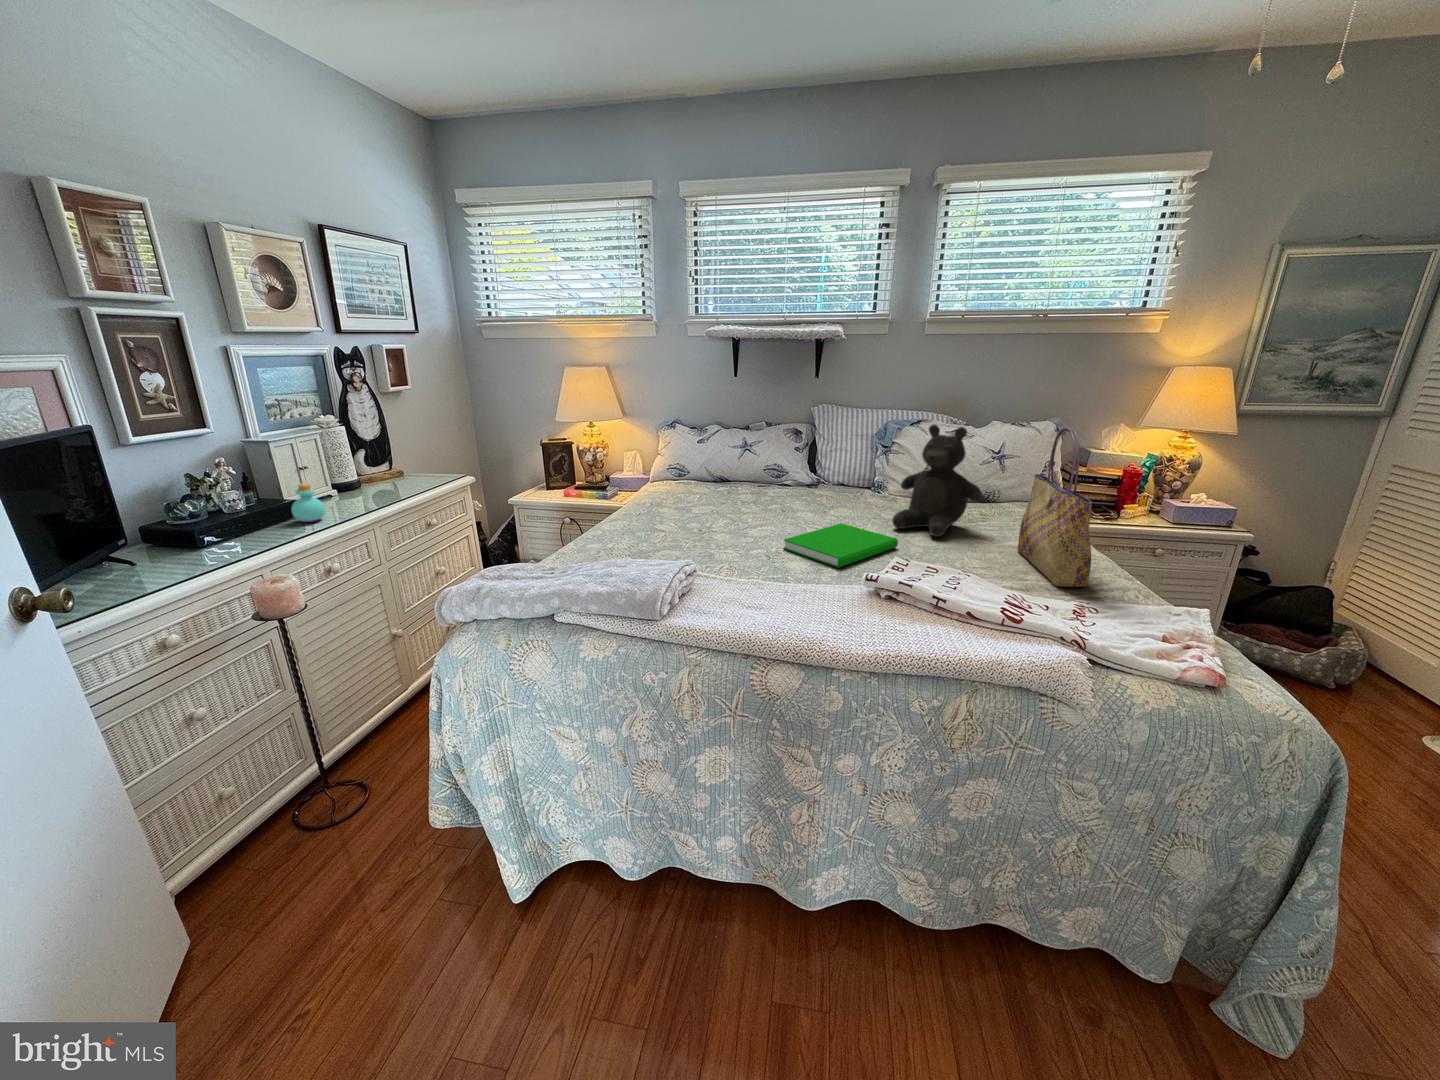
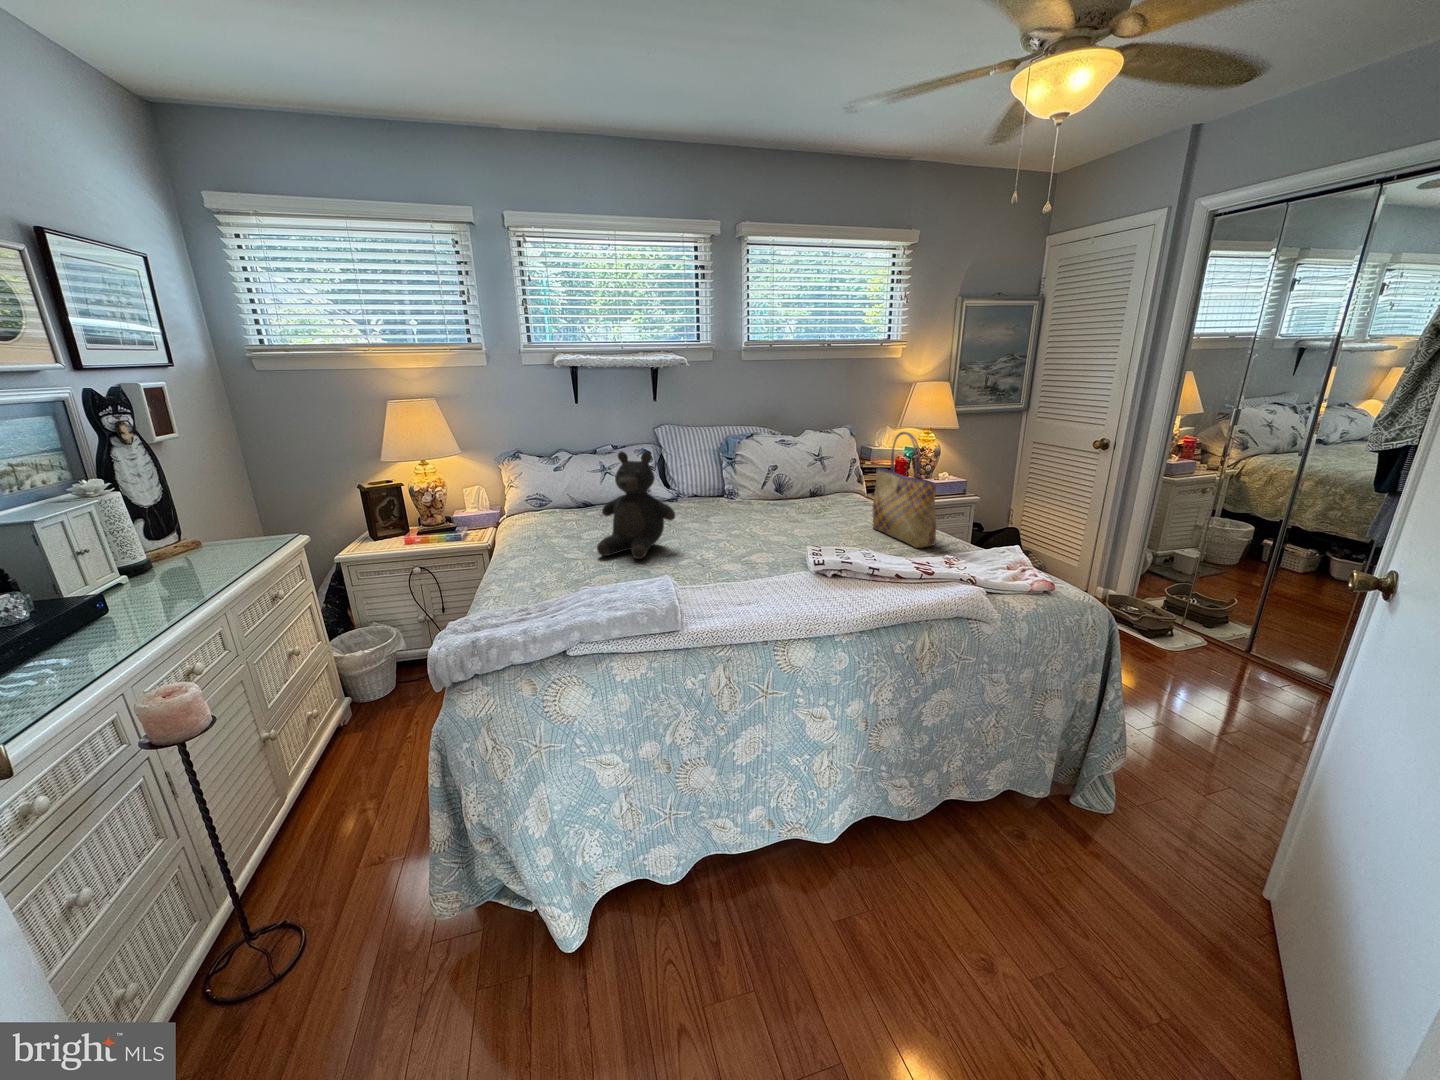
teddy bear: present [892,425,983,537] -> present [597,452,675,559]
perfume bottle: present [292,483,326,522] -> none [108,570,159,620]
book: present [783,523,898,568] -> none [707,527,793,562]

